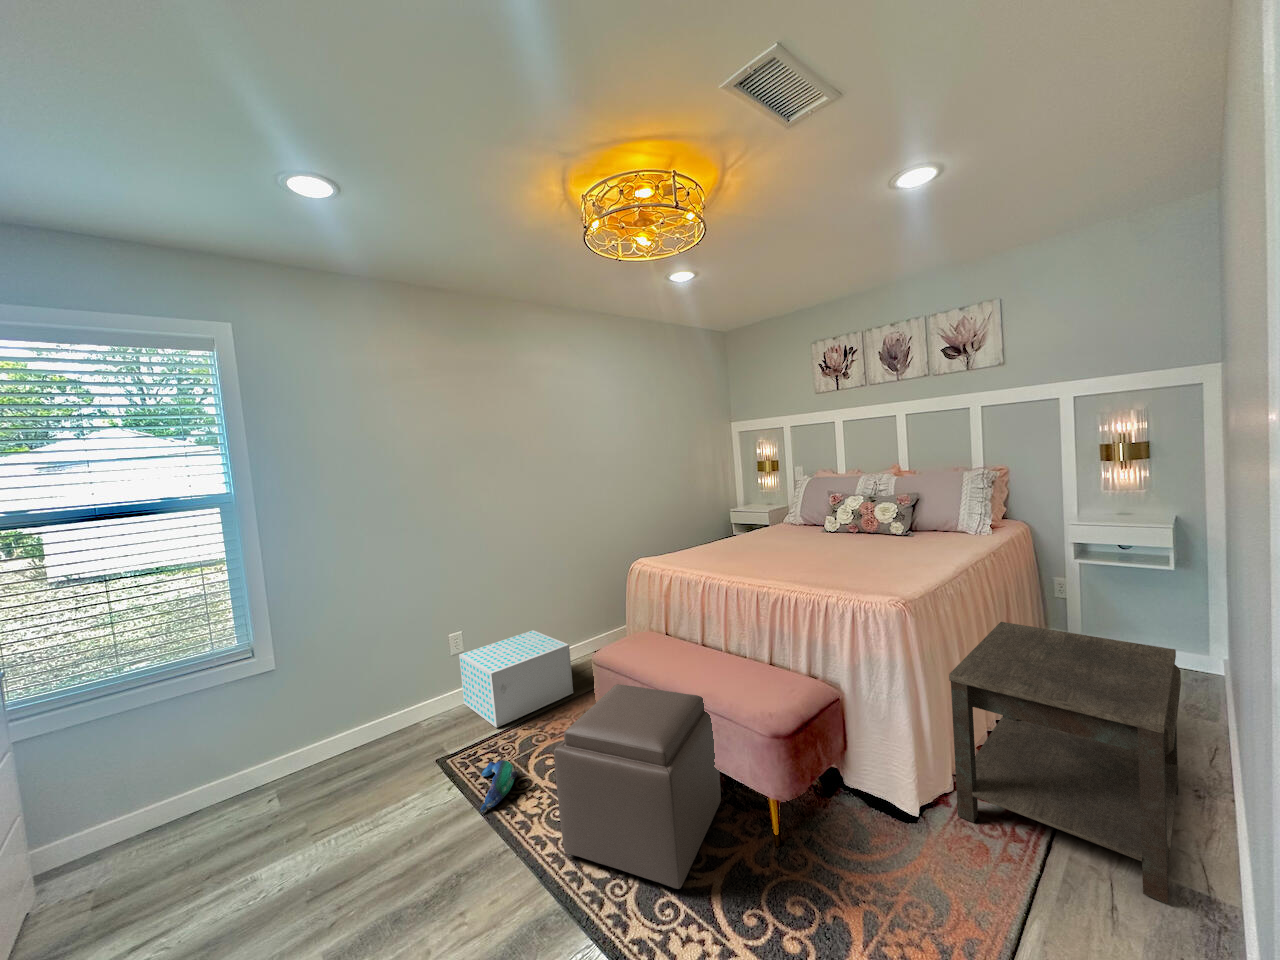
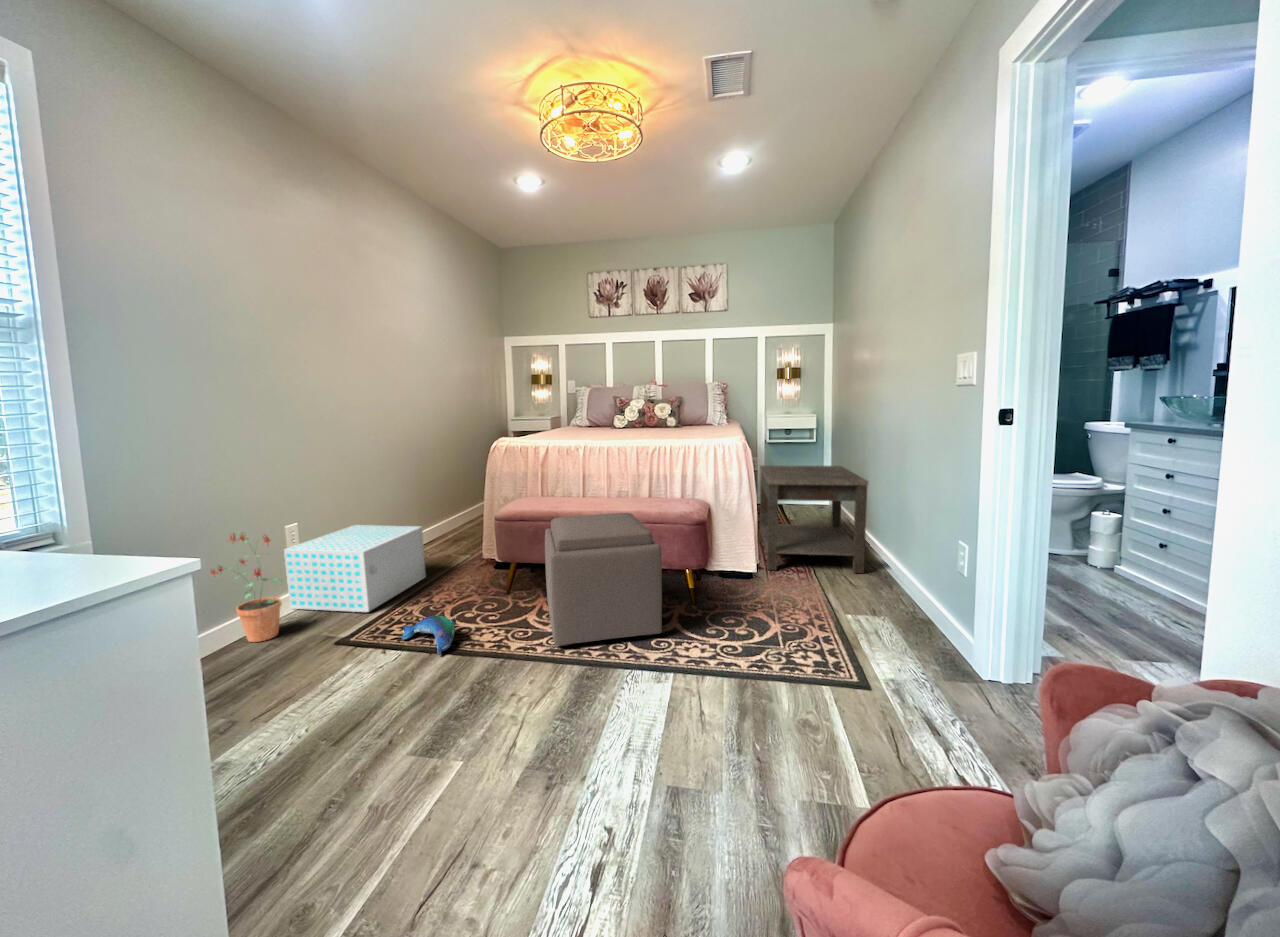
potted plant: none [390,644,437,737] -> present [211,532,283,642]

